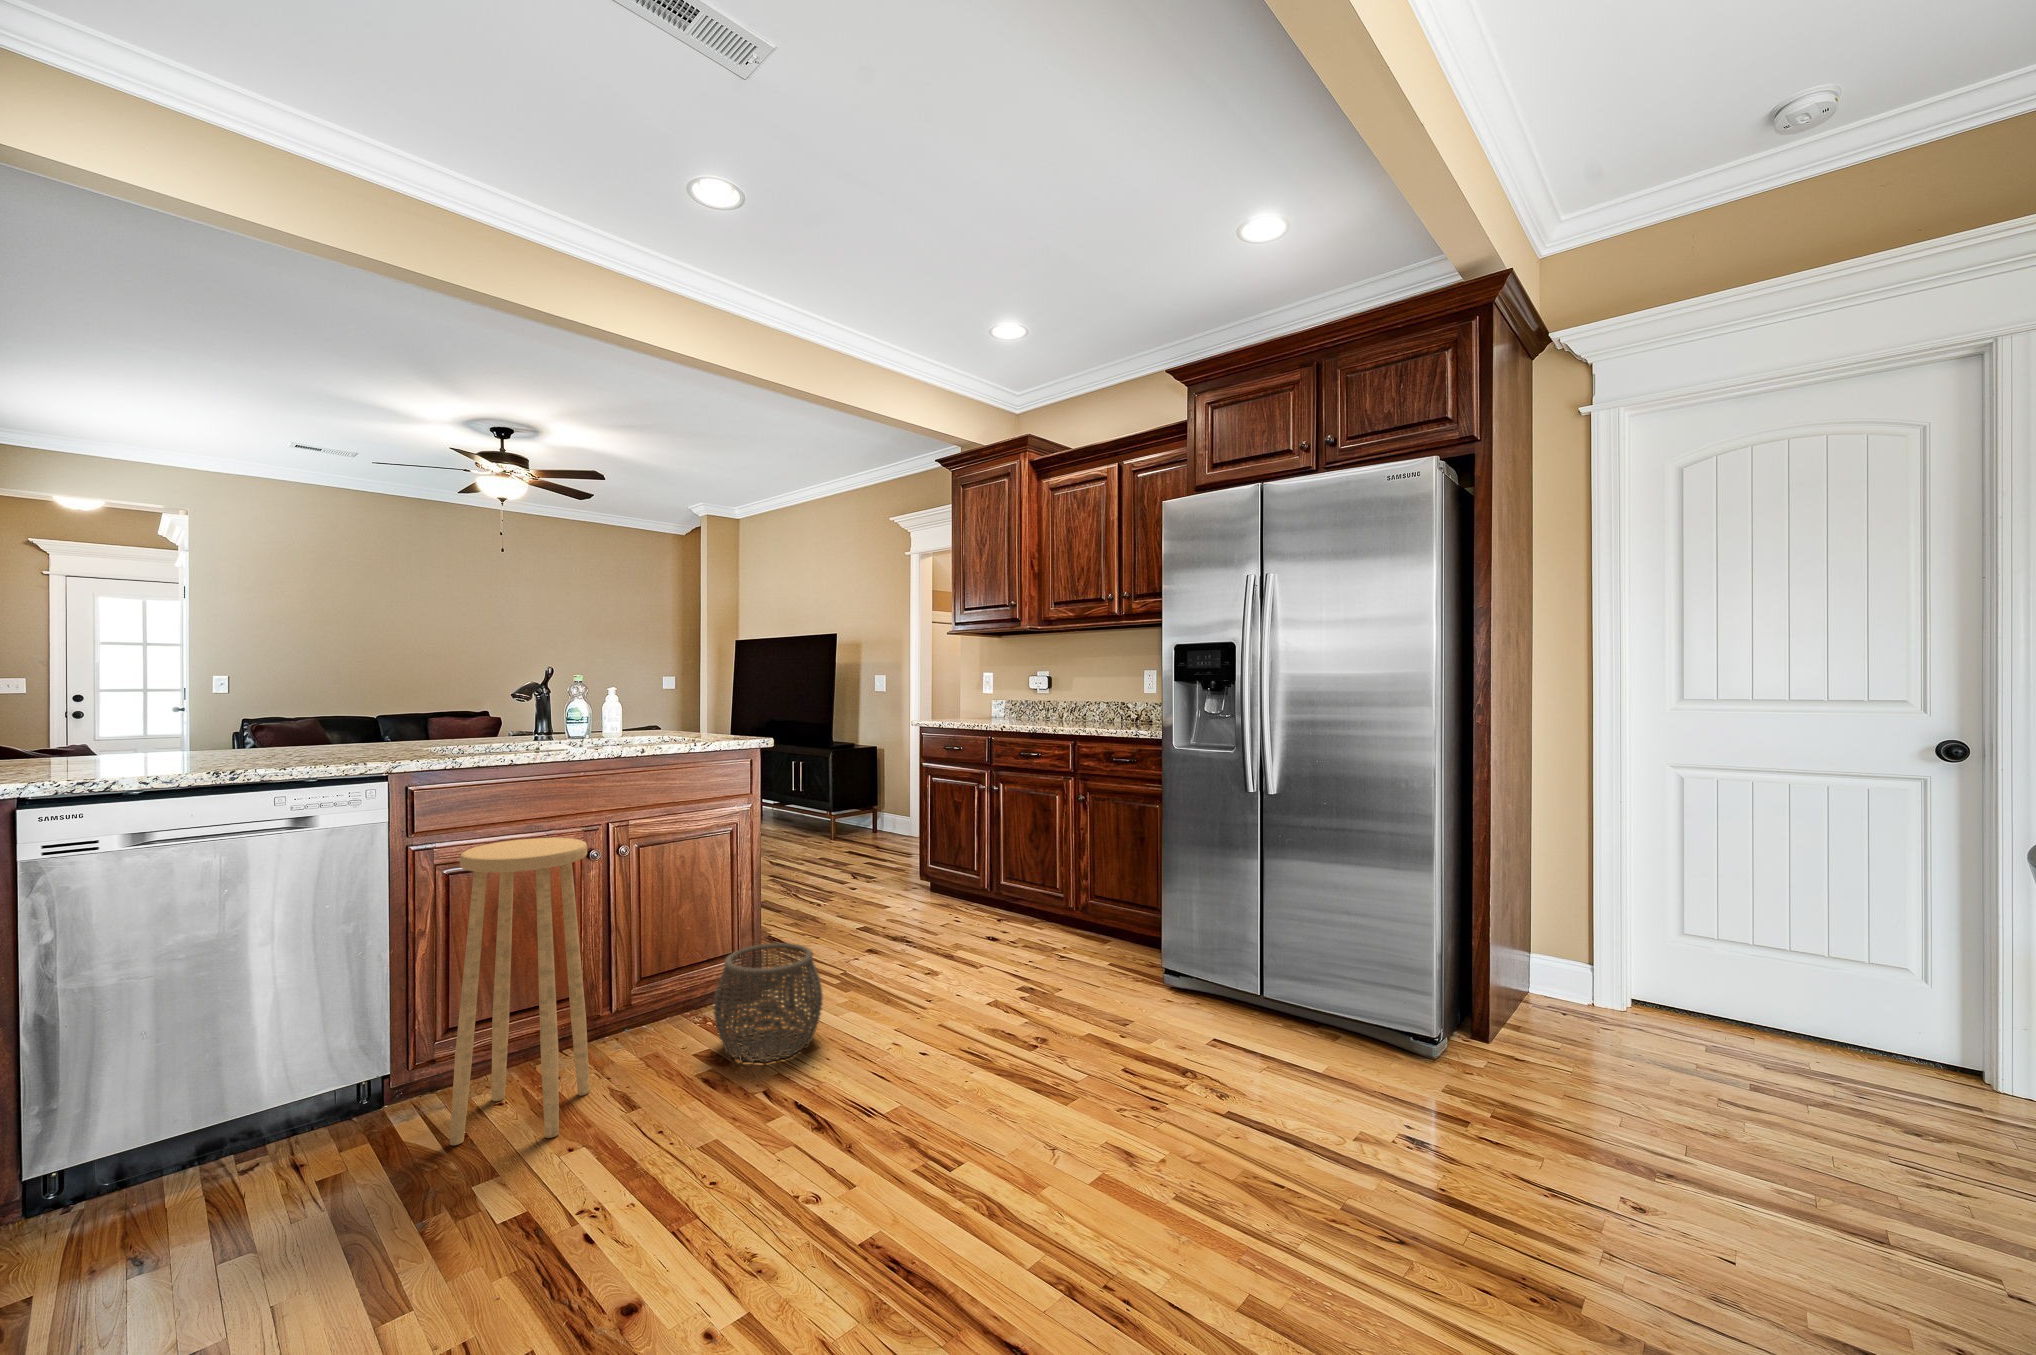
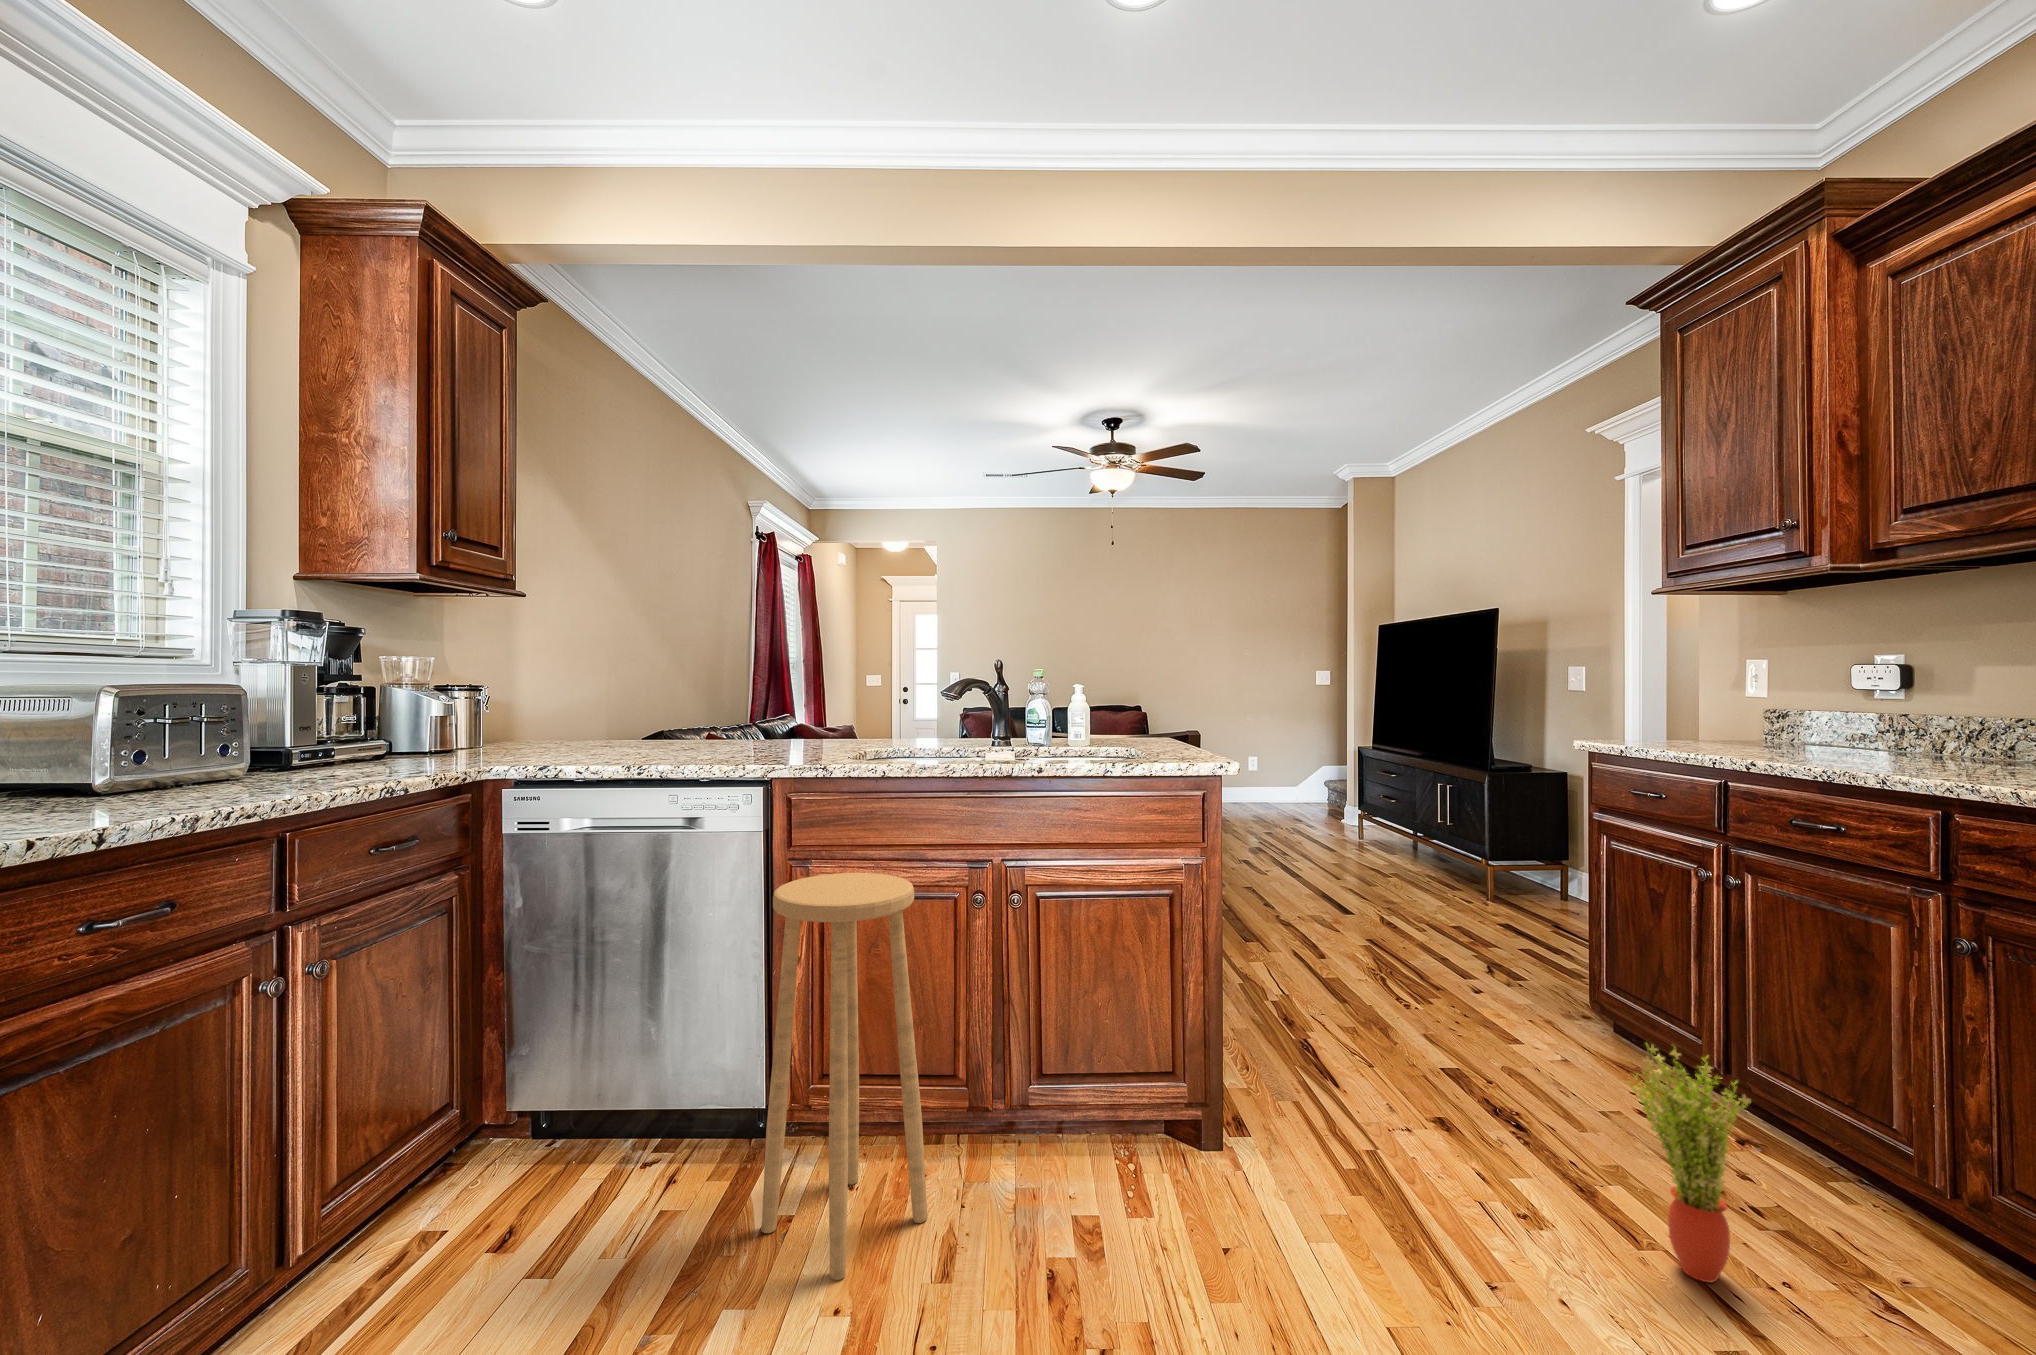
potted plant: none [976,862,1023,971] -> present [1629,1045,1751,1282]
woven basket: present [714,943,823,1062] -> none [1088,1082,1257,1298]

